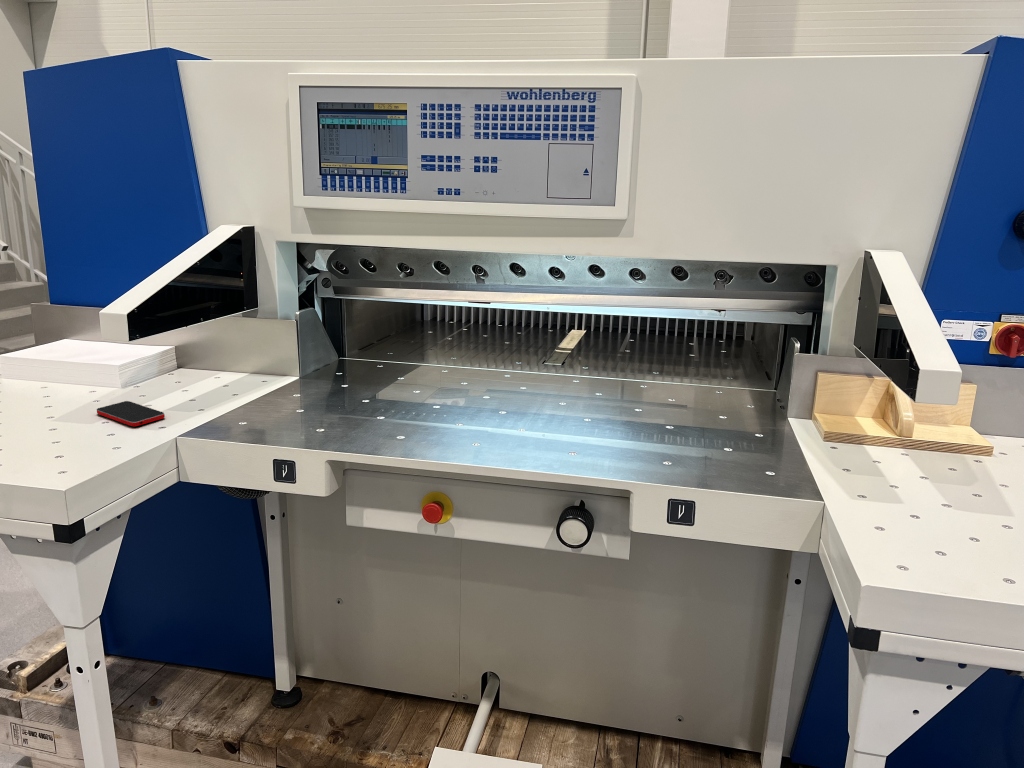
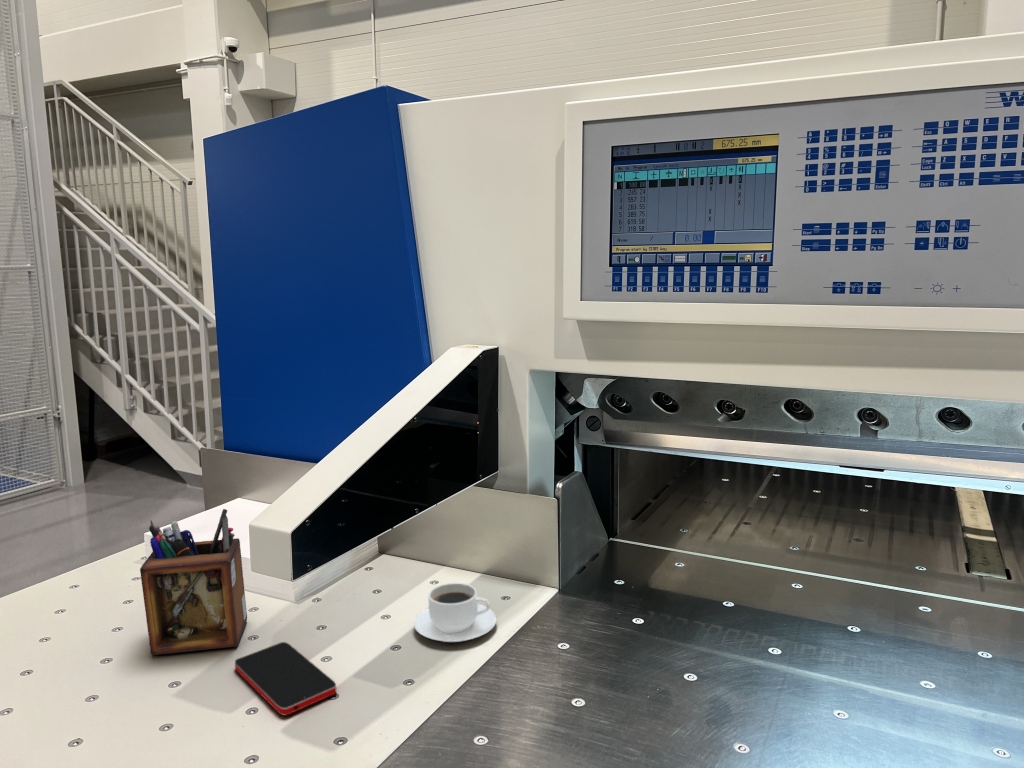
desk organizer: none [26,324,98,412] -> present [140,509,247,655]
coffee cup: none [210,367,262,397] -> present [414,583,496,642]

